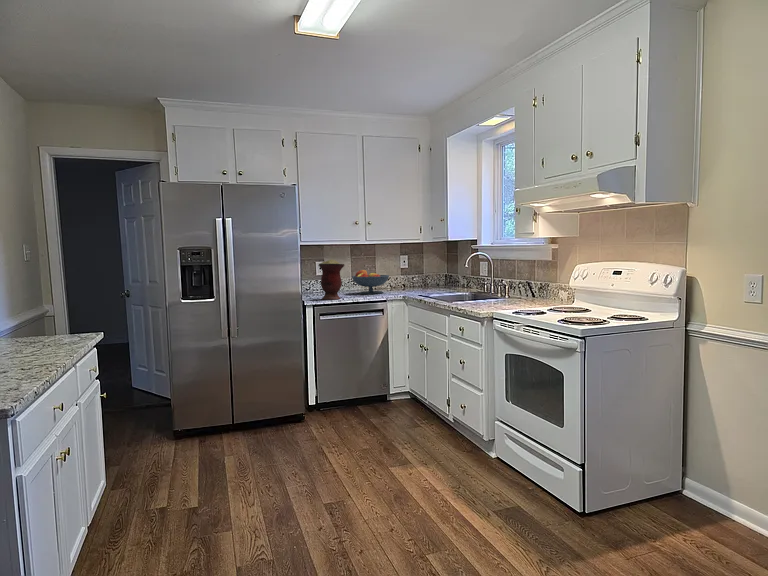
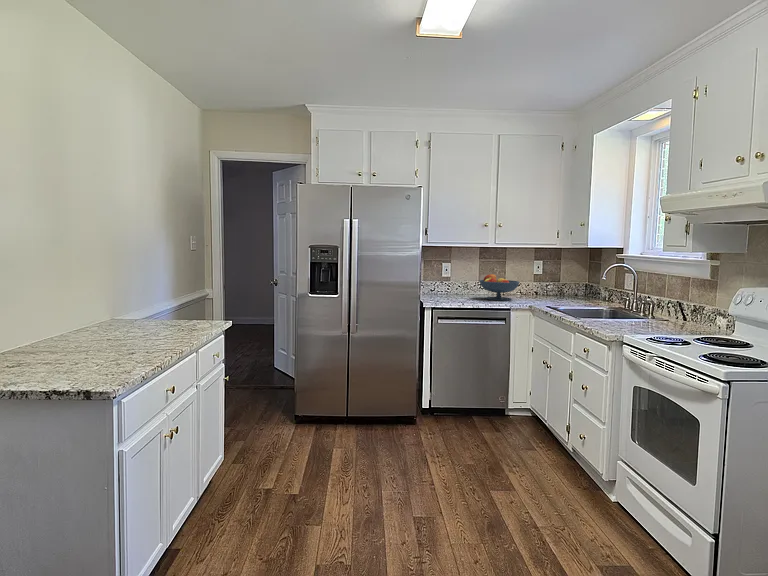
vase: present [319,260,344,300] -> none [442,263,469,304]

